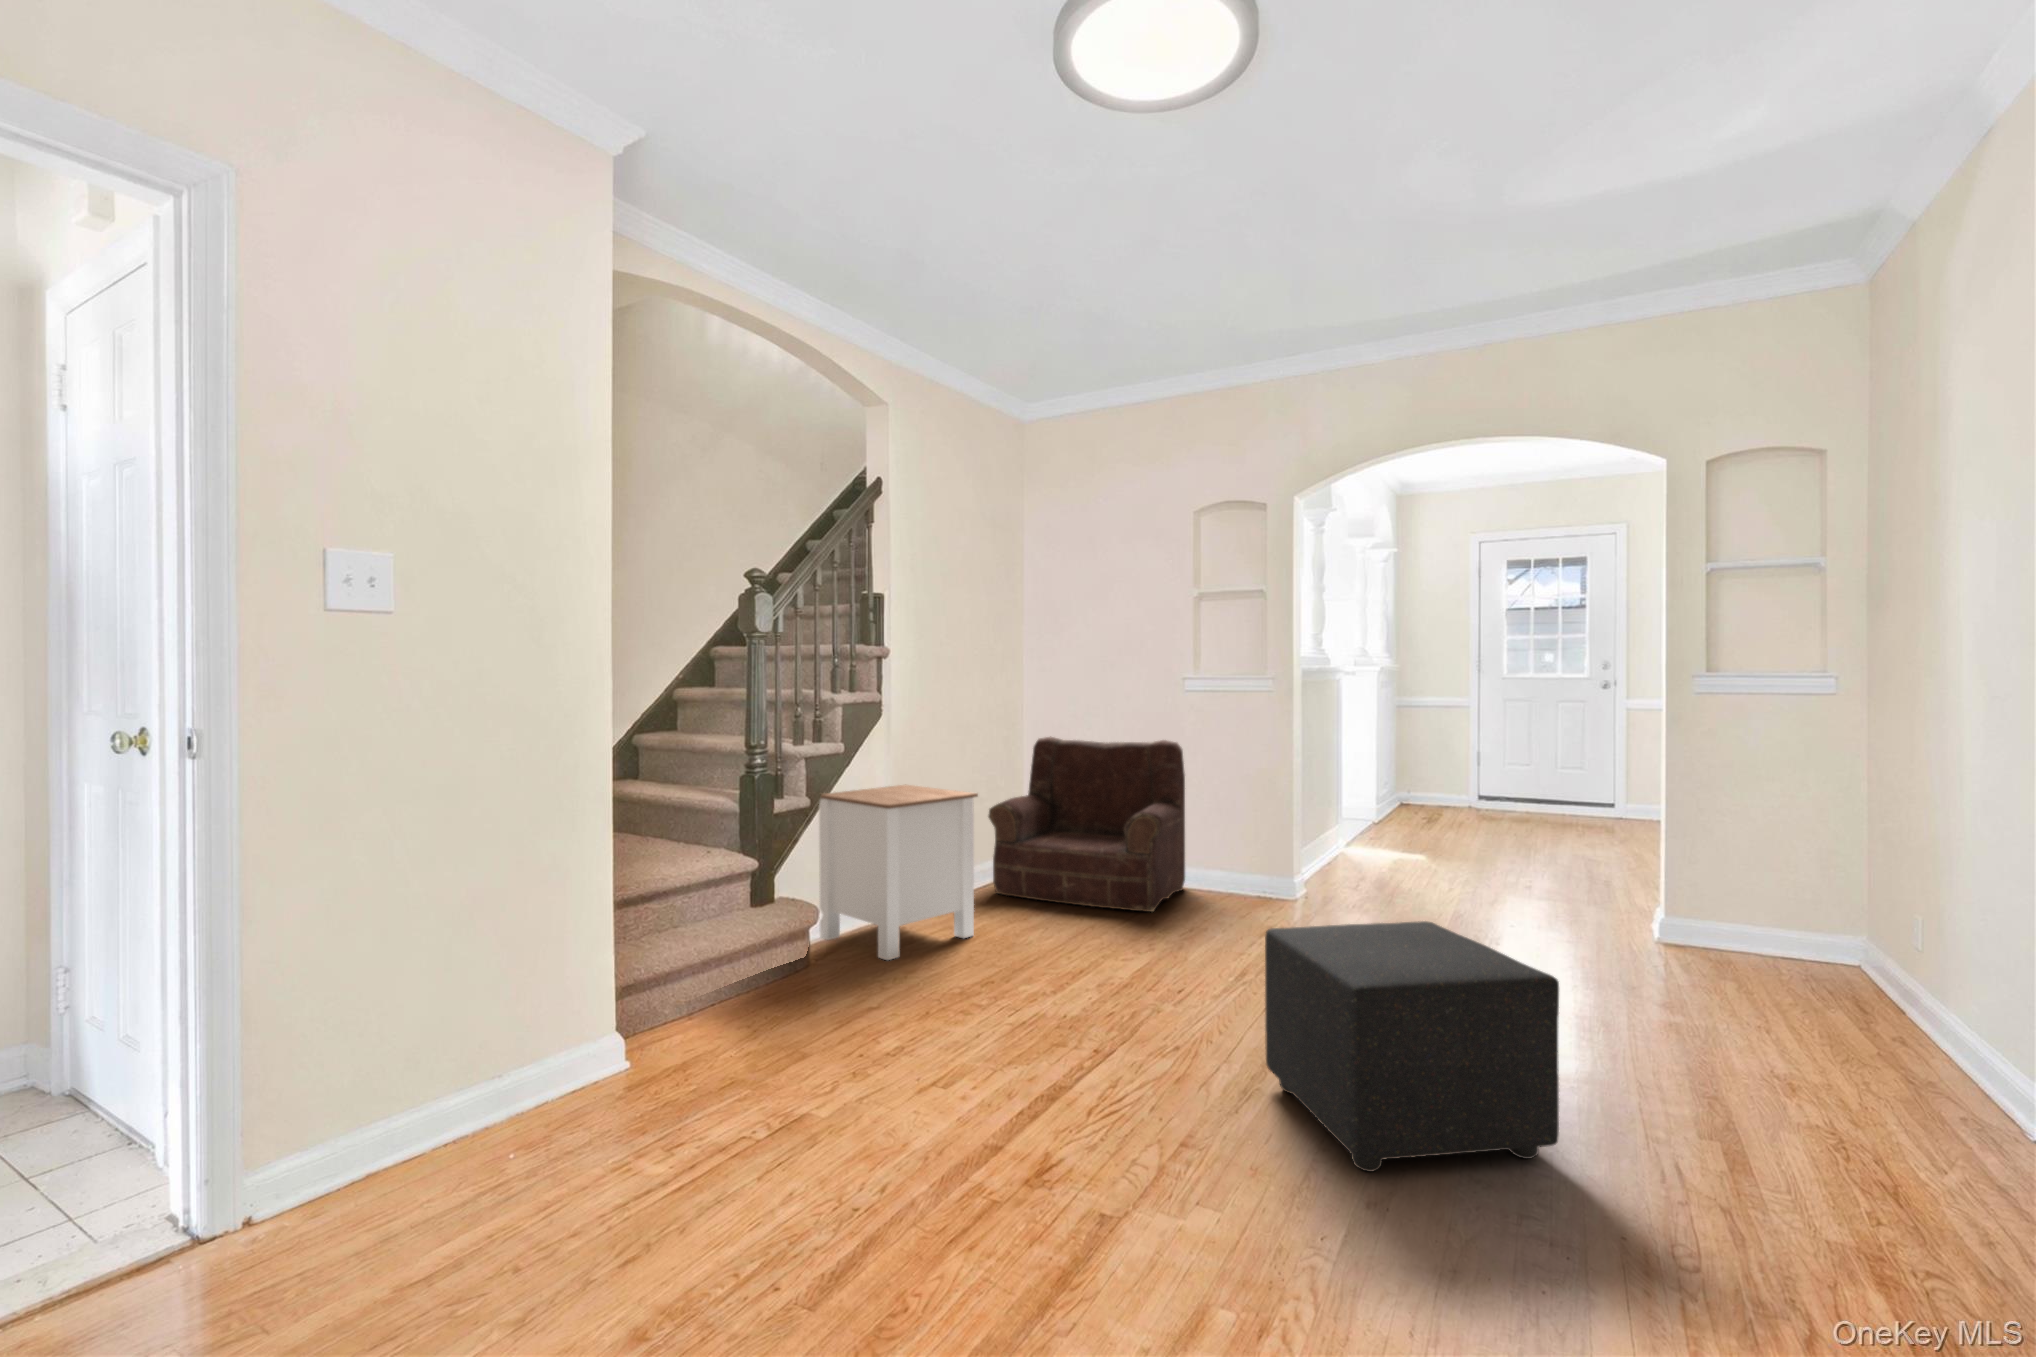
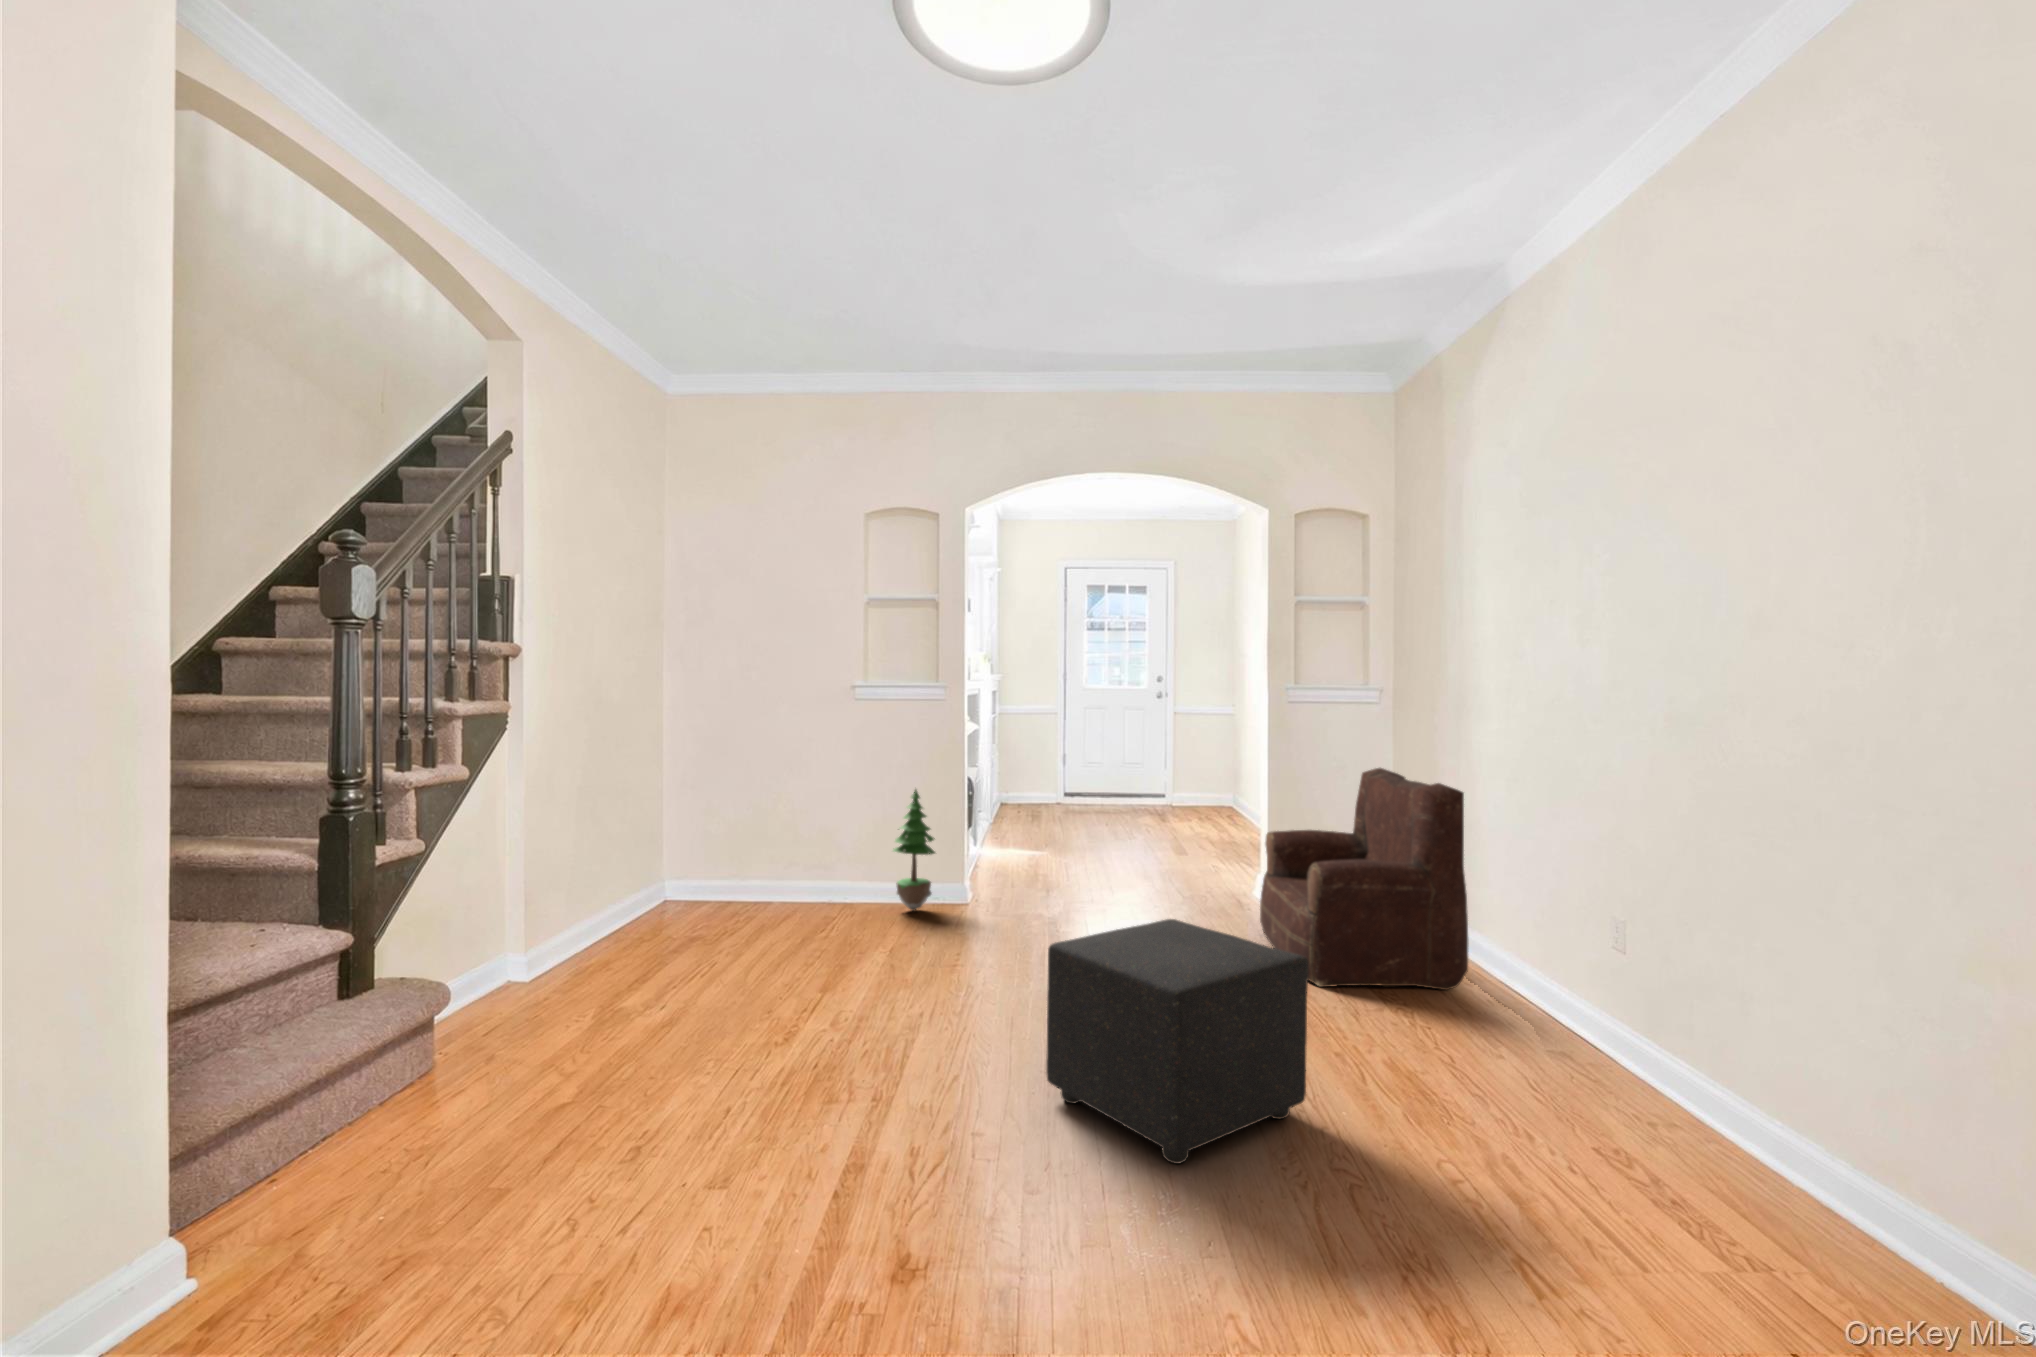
armchair: present [988,737,1185,912] -> present [1260,768,1468,990]
potted tree: none [1219,776,1264,898] -> present [893,789,935,911]
side table: present [819,784,978,960] -> none [427,815,652,1039]

